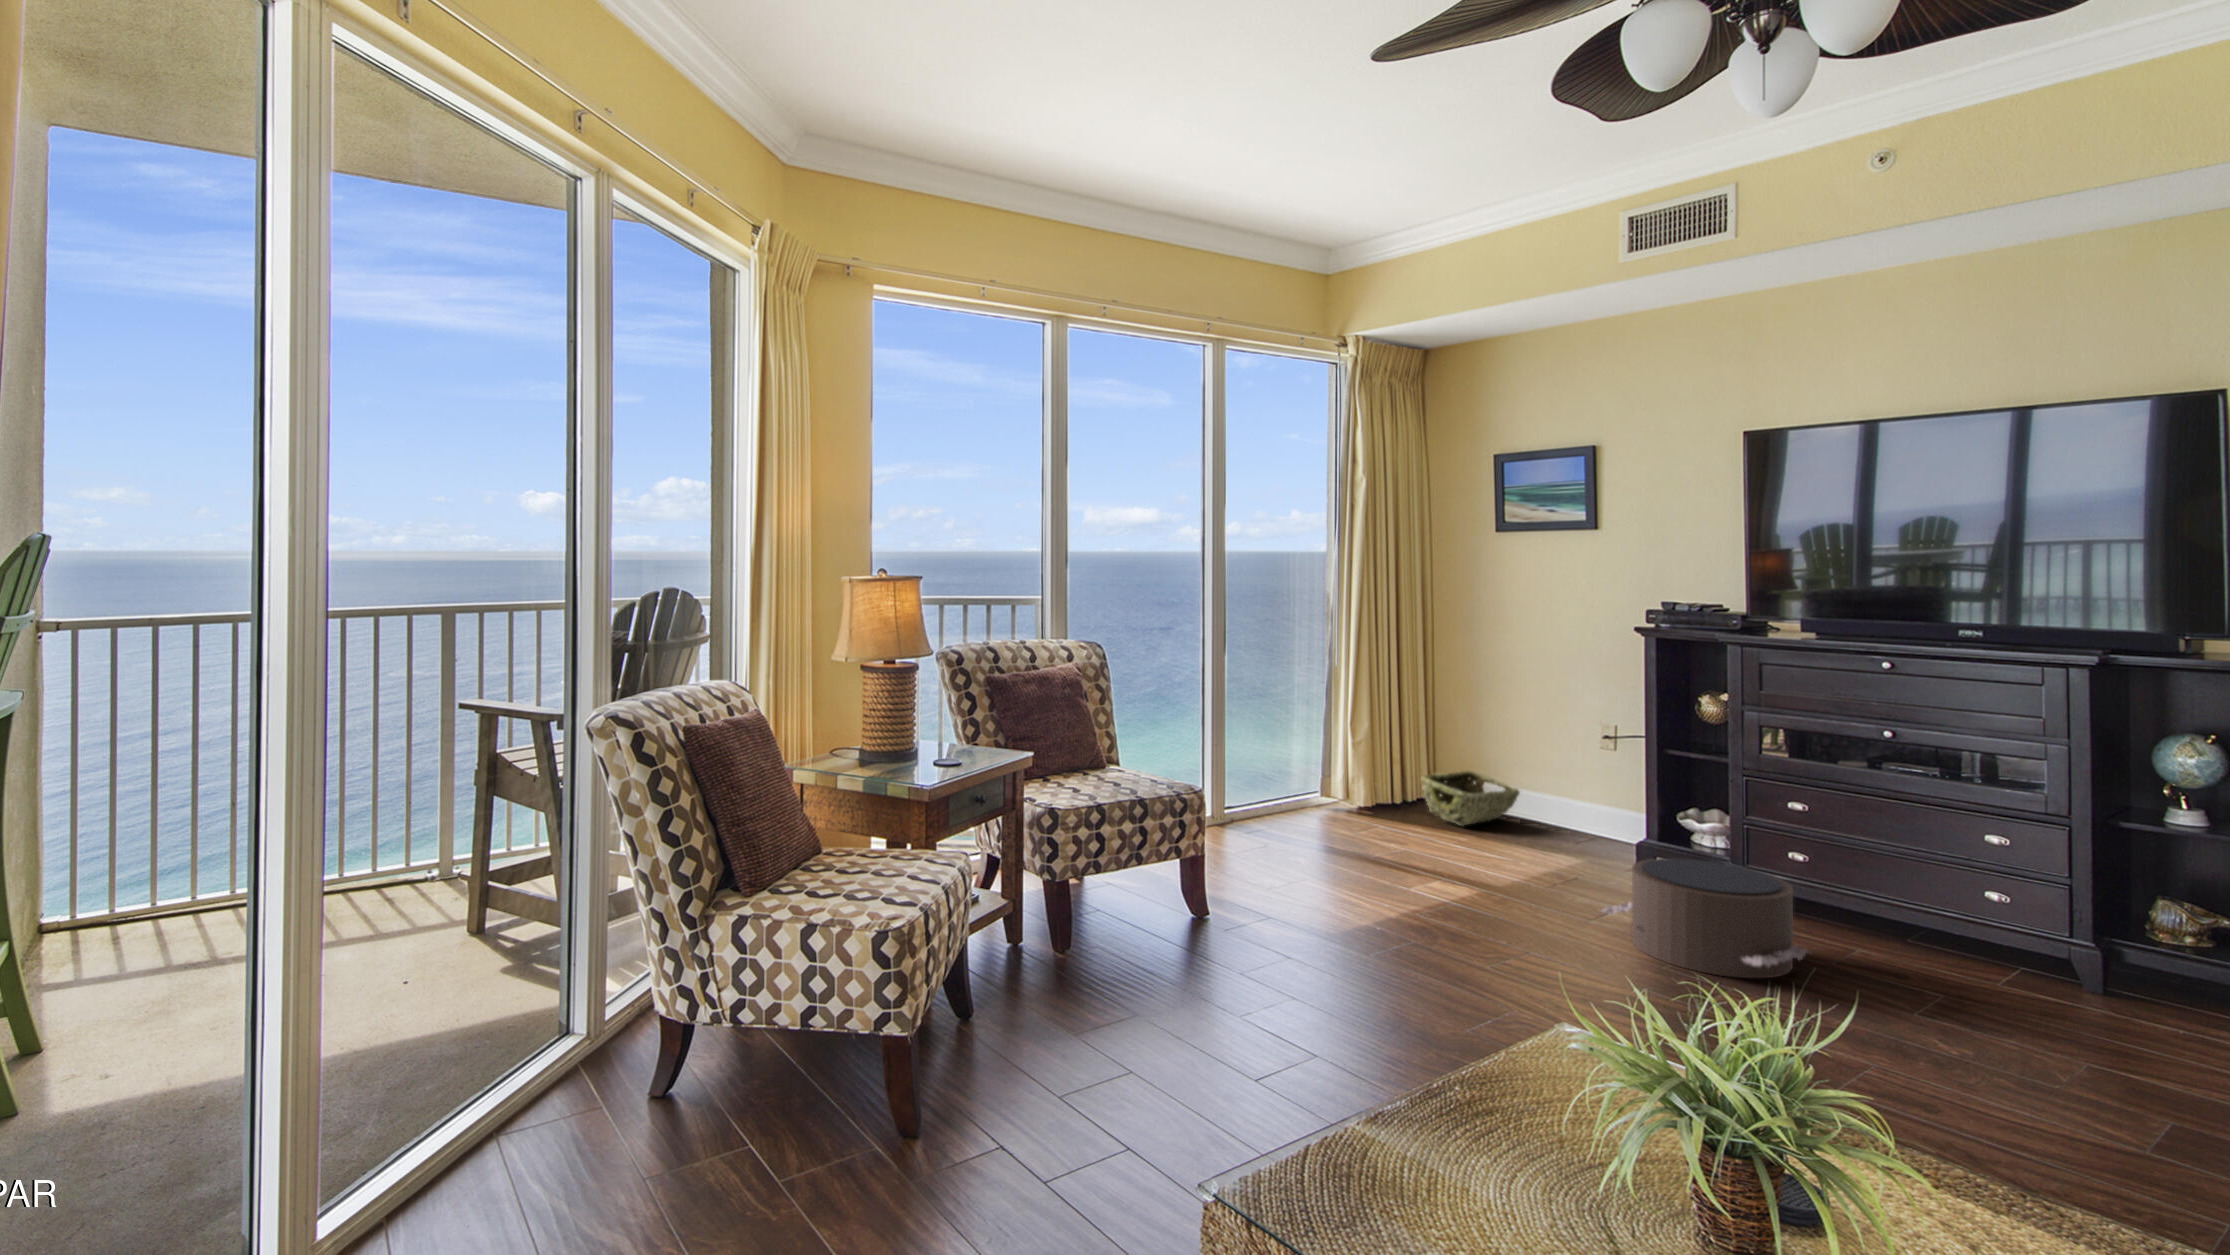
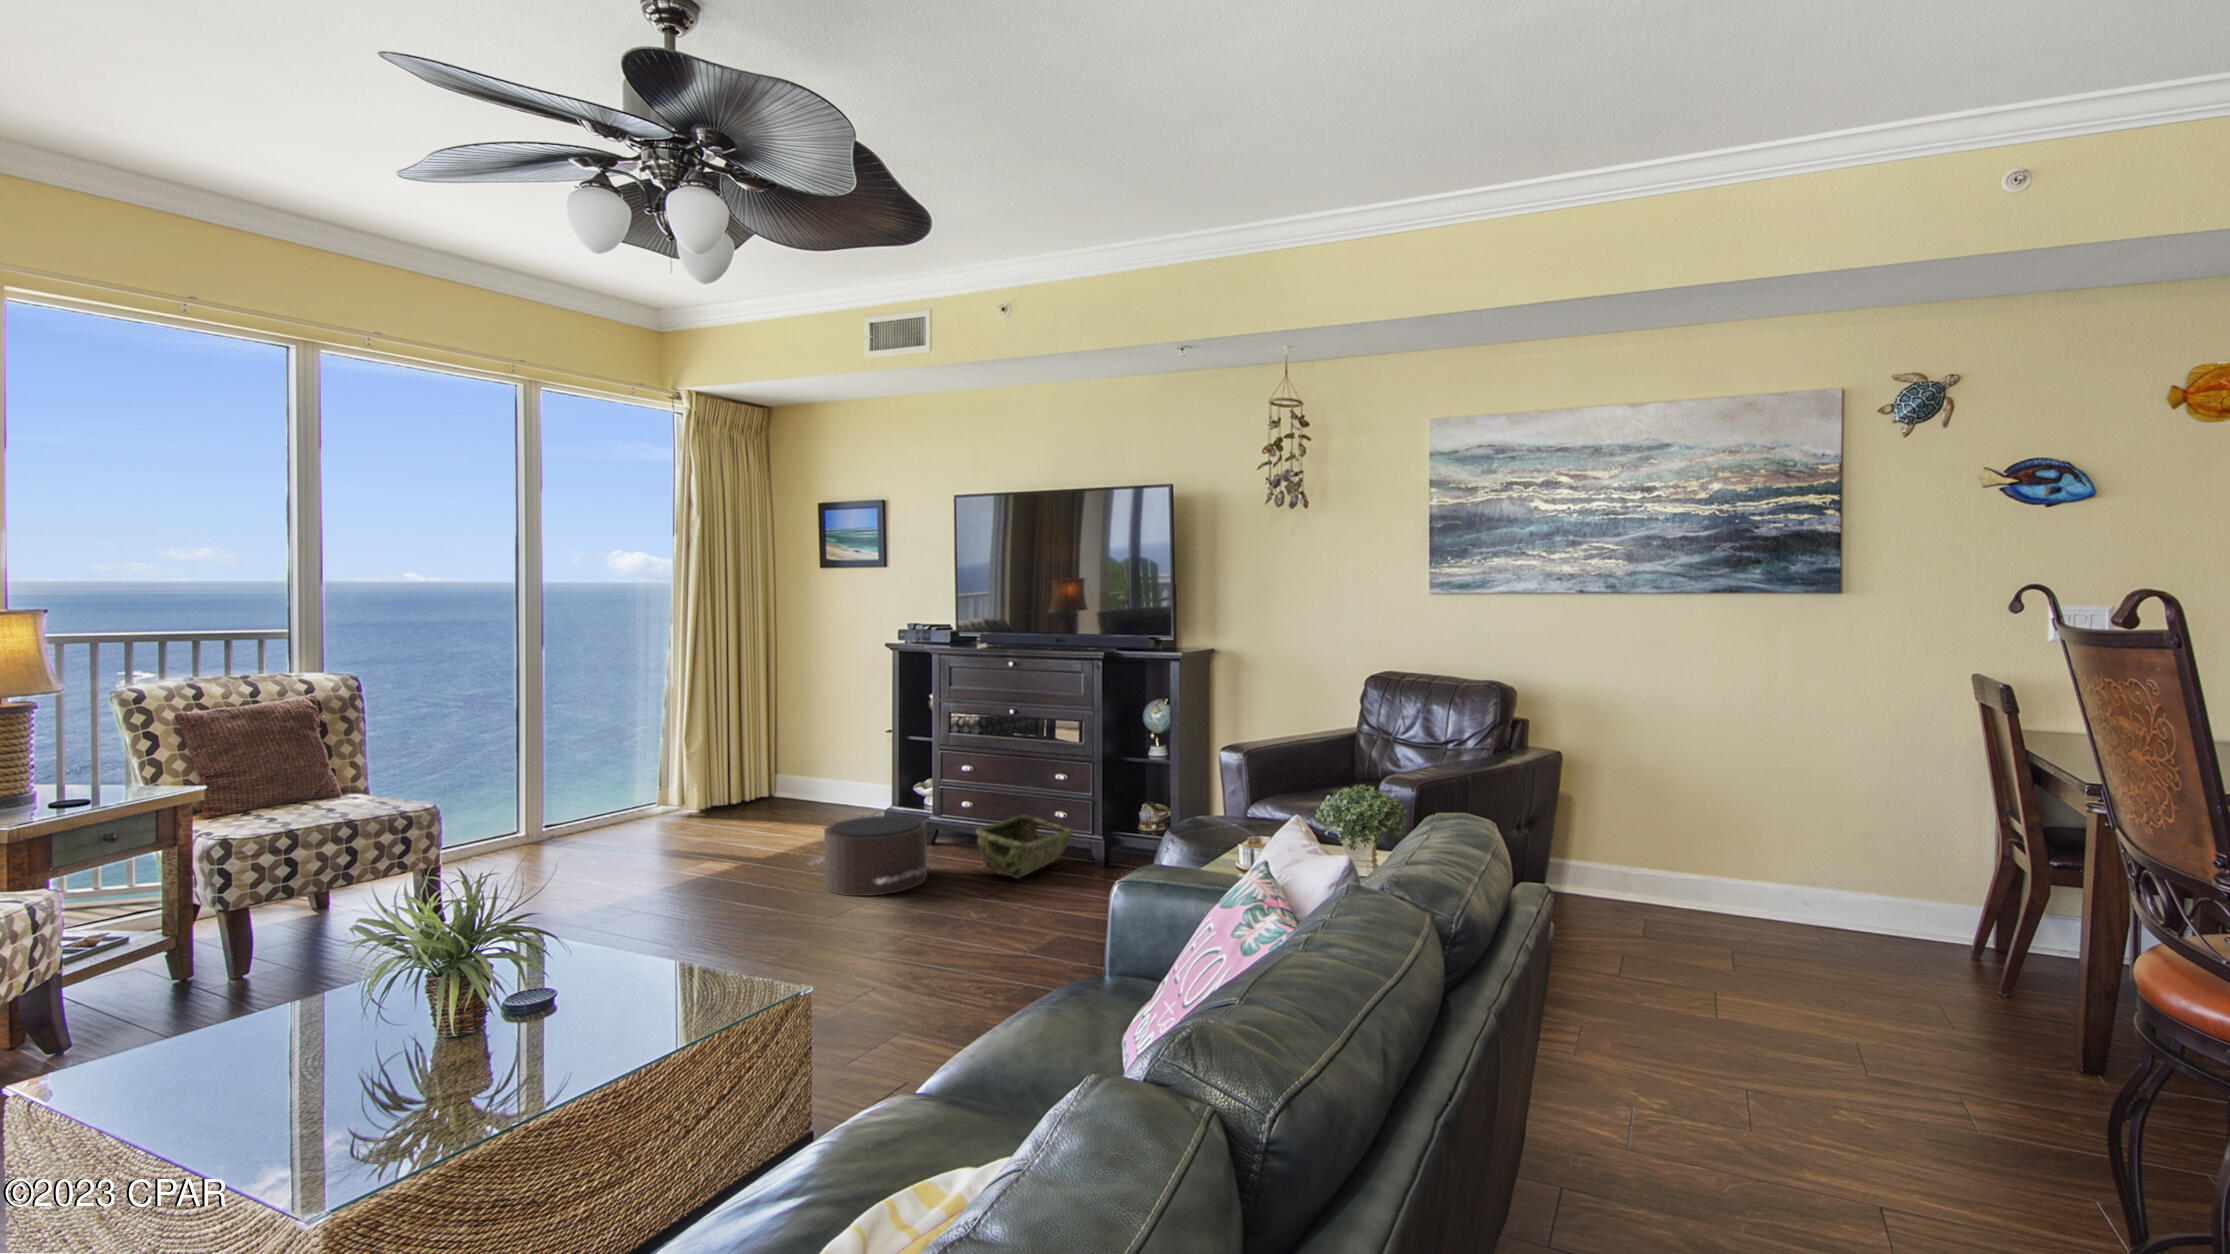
woven basket: present [1422,771,1520,826] -> present [976,815,1072,879]

